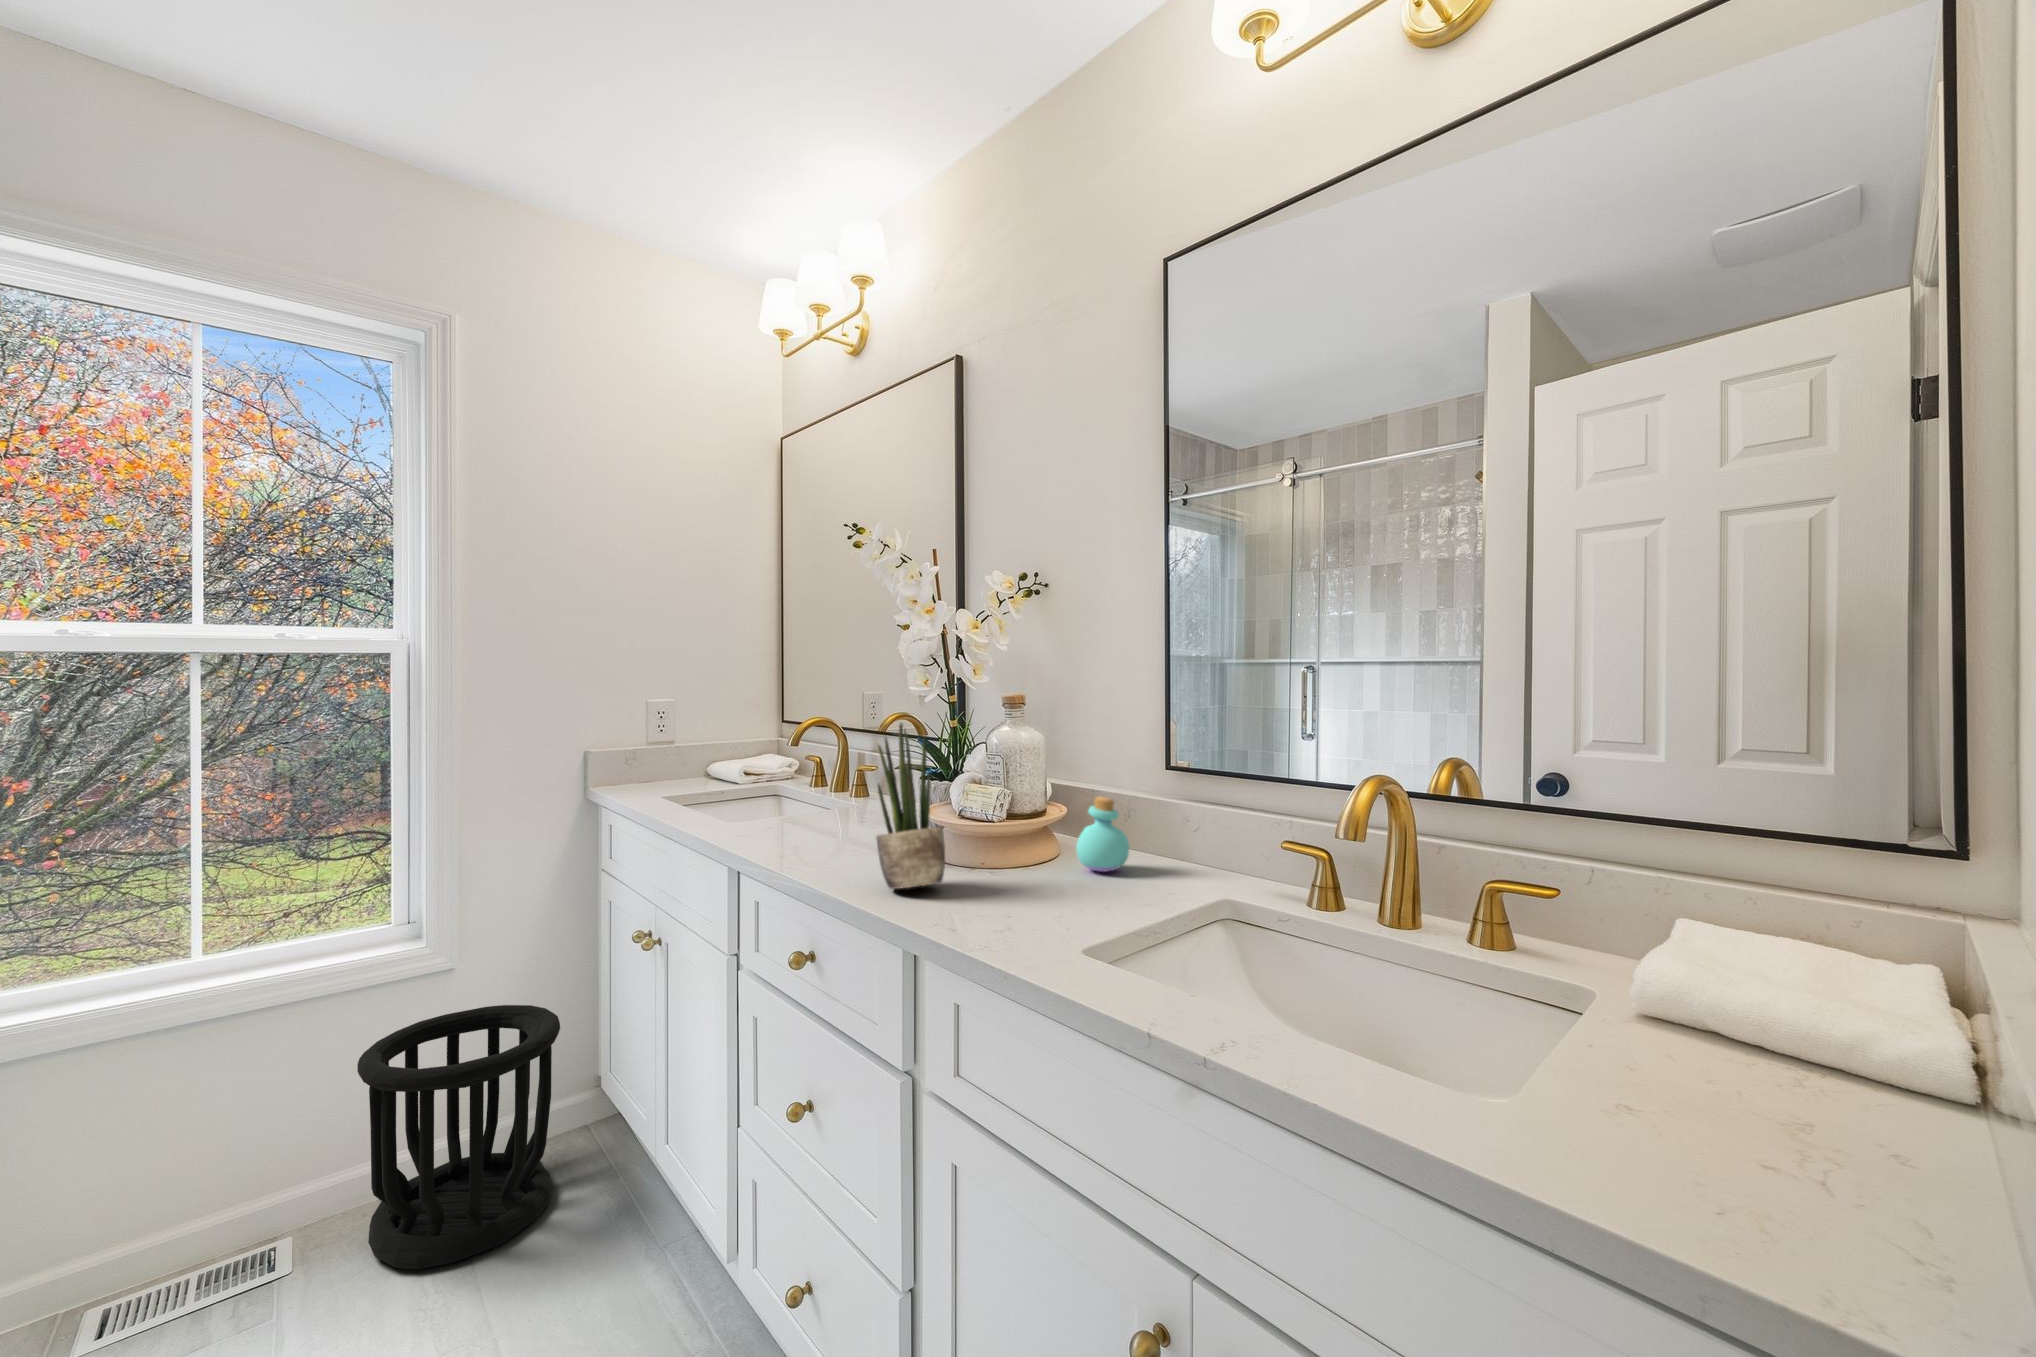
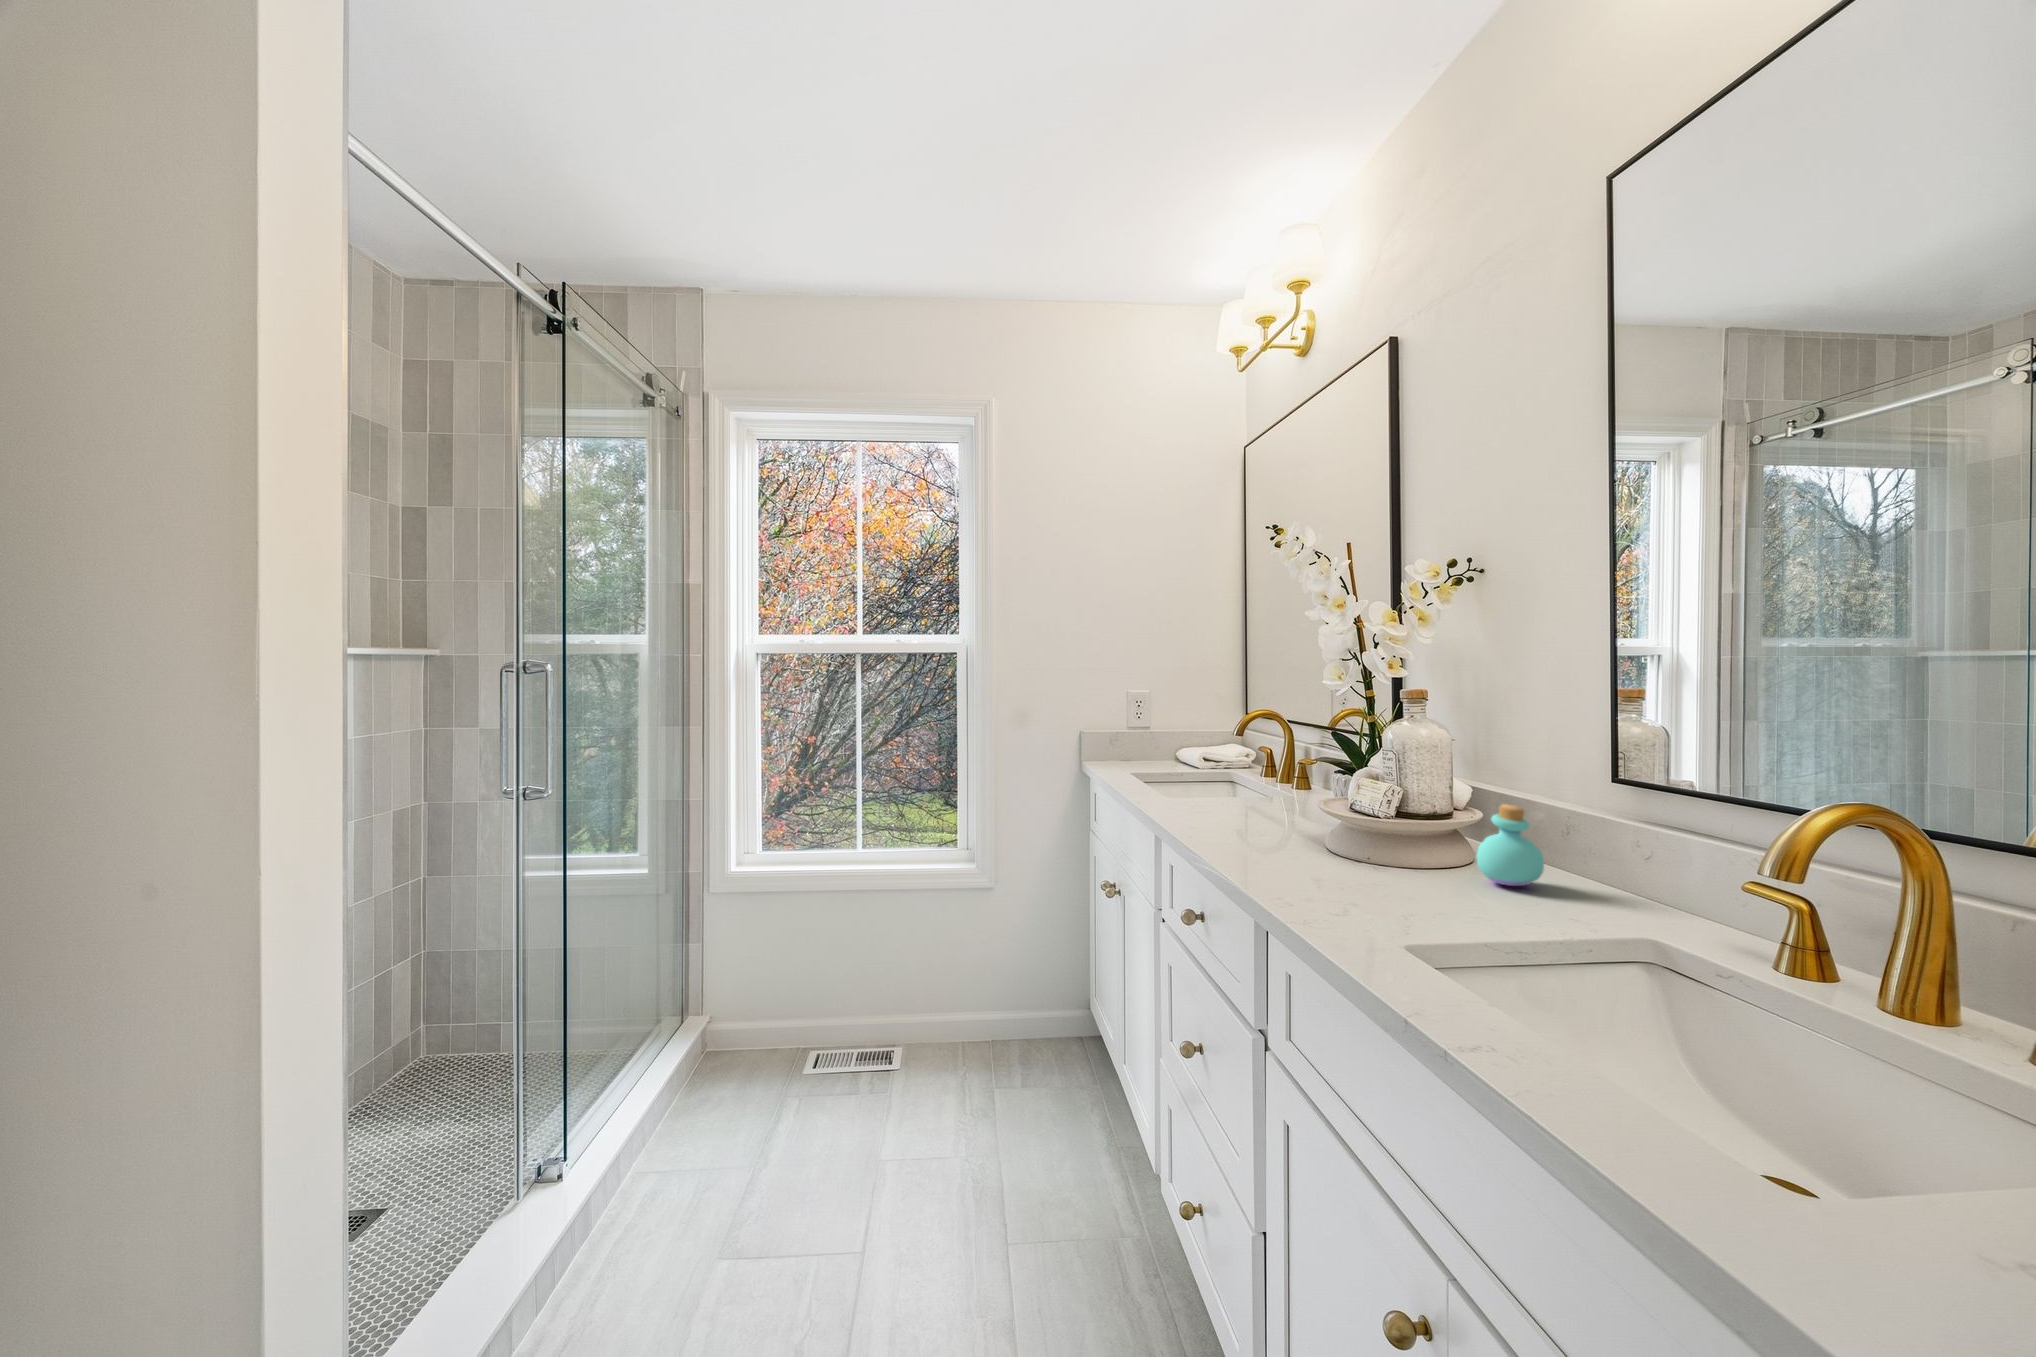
potted plant: present [876,724,945,889] -> none [1252,717,1318,870]
wastebasket: present [357,1005,560,1269] -> none [930,924,1056,1104]

